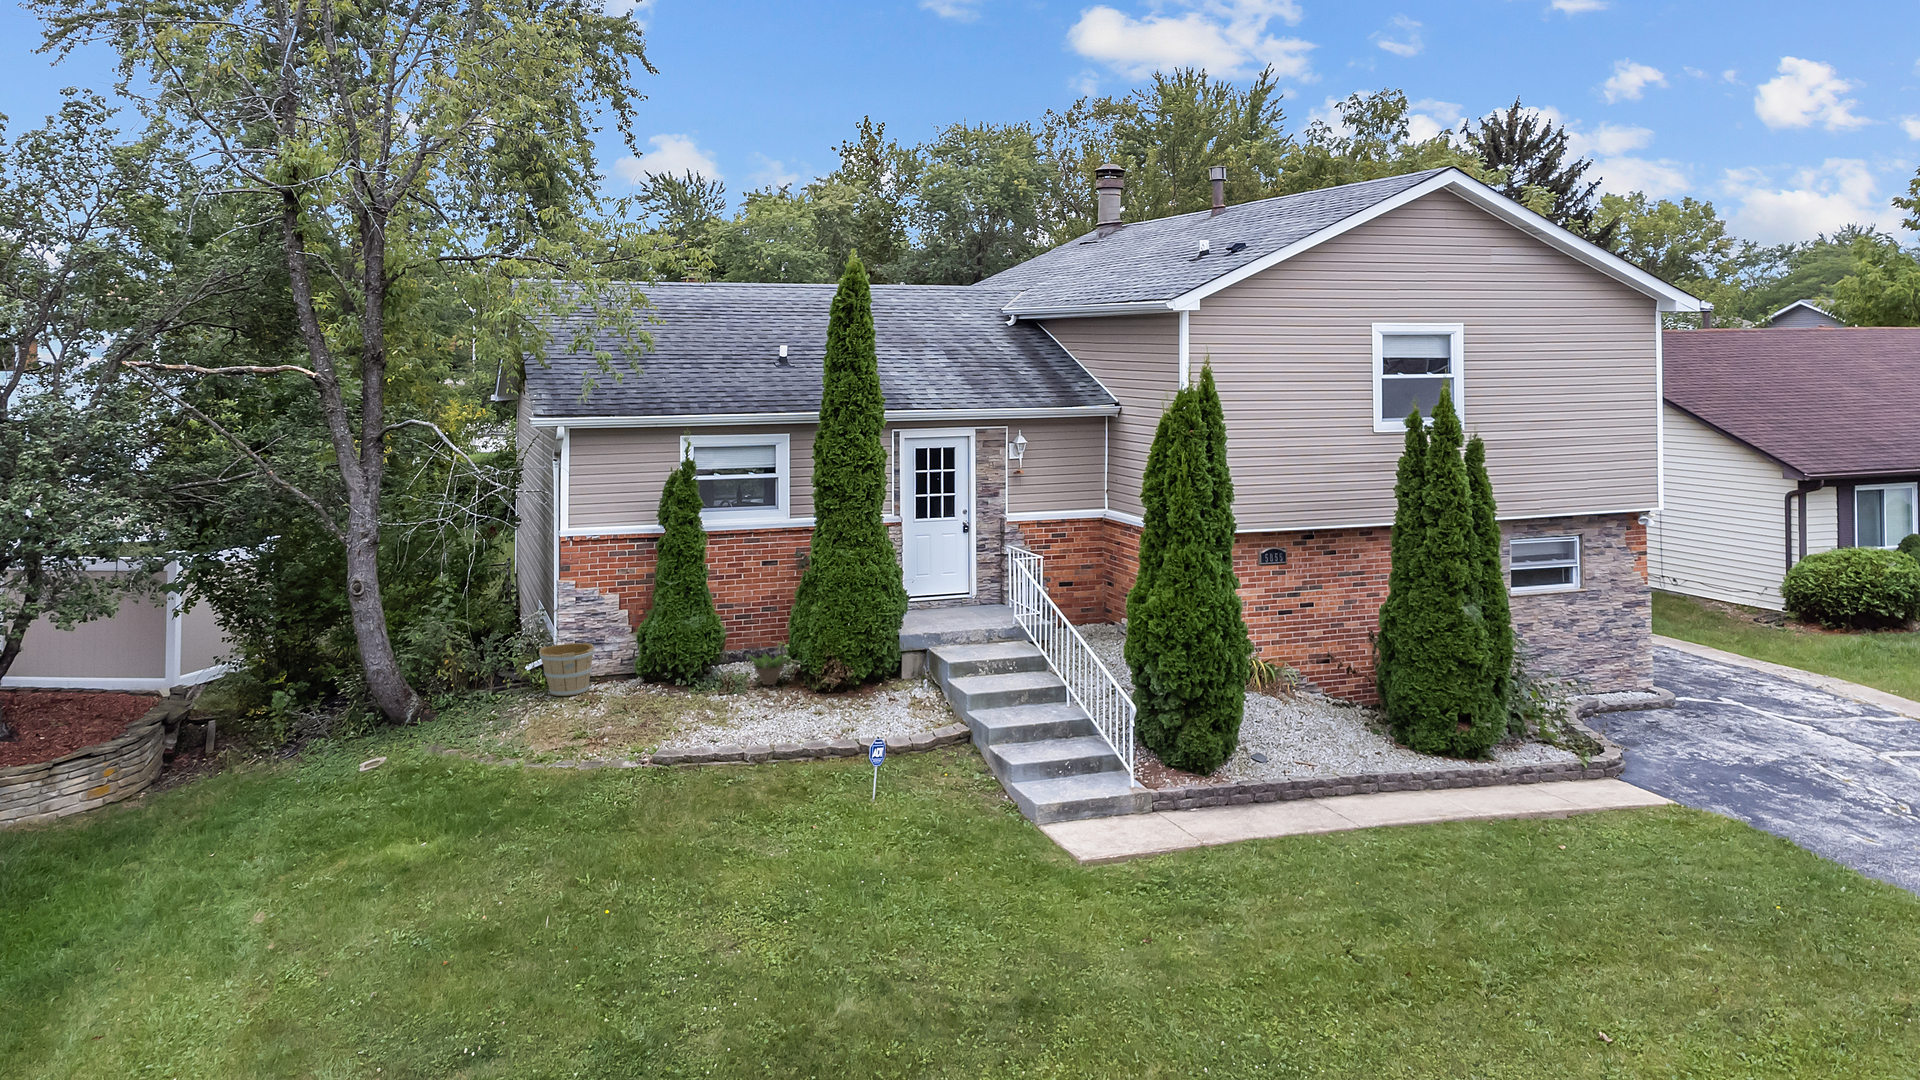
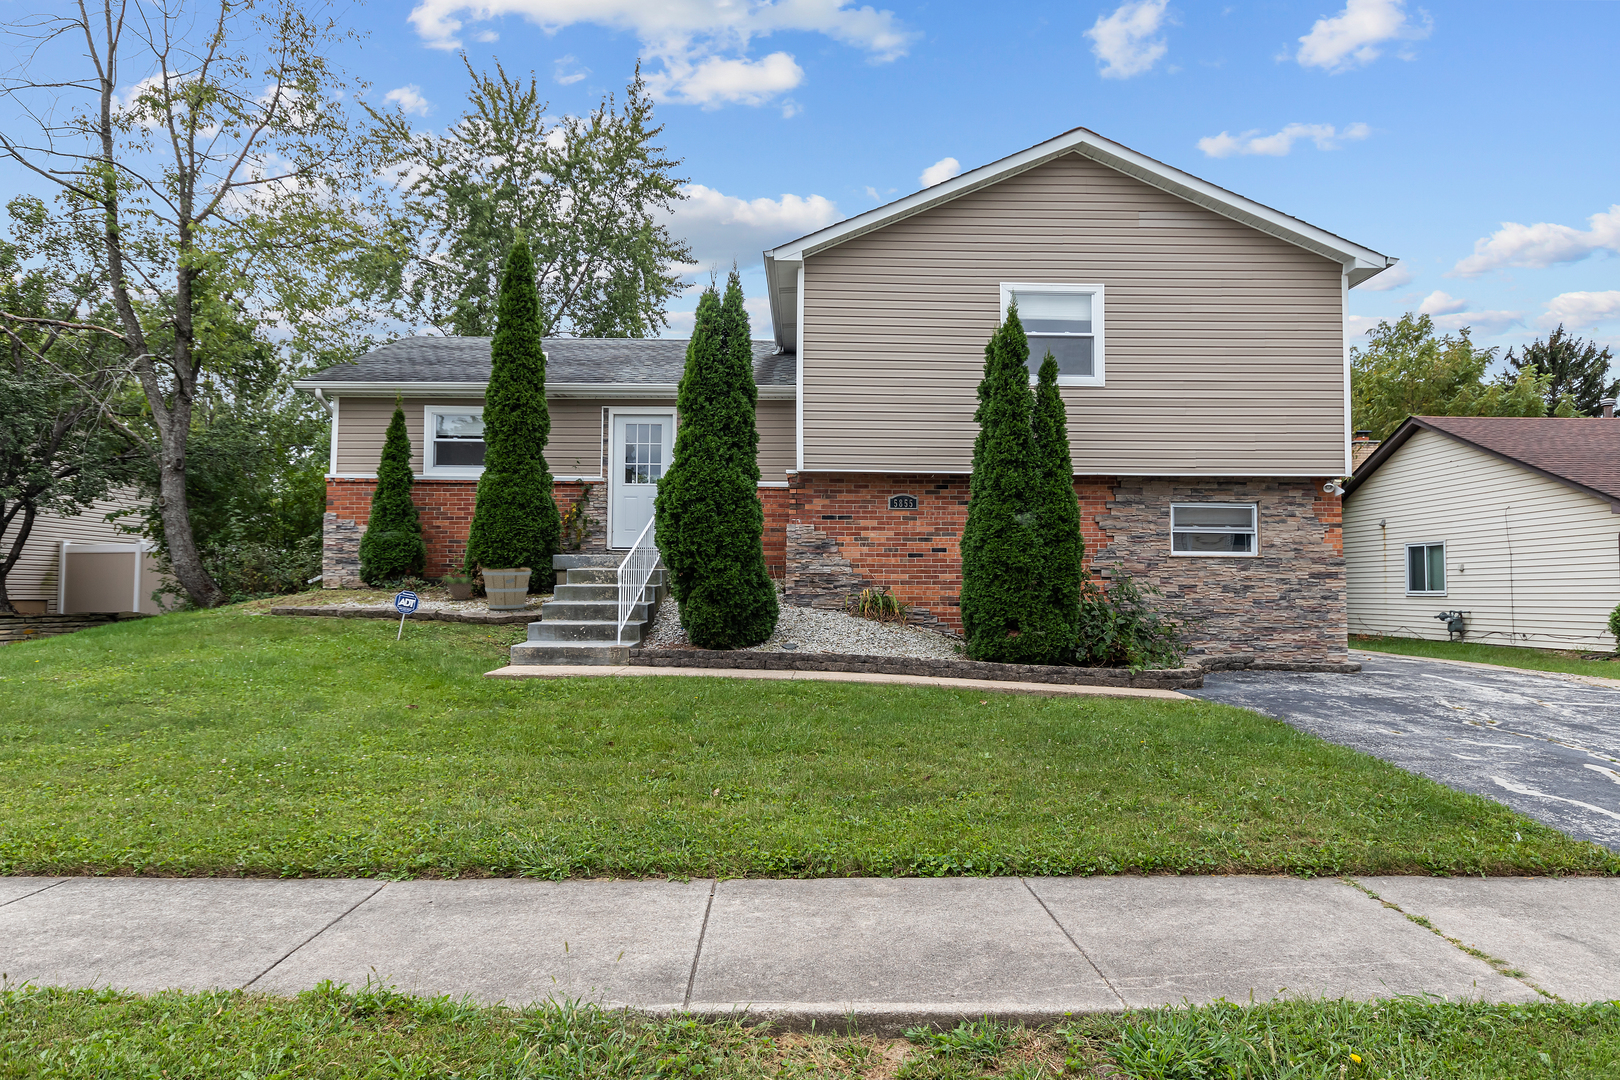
wooden bucket: present [539,642,595,696] -> present [482,568,532,609]

